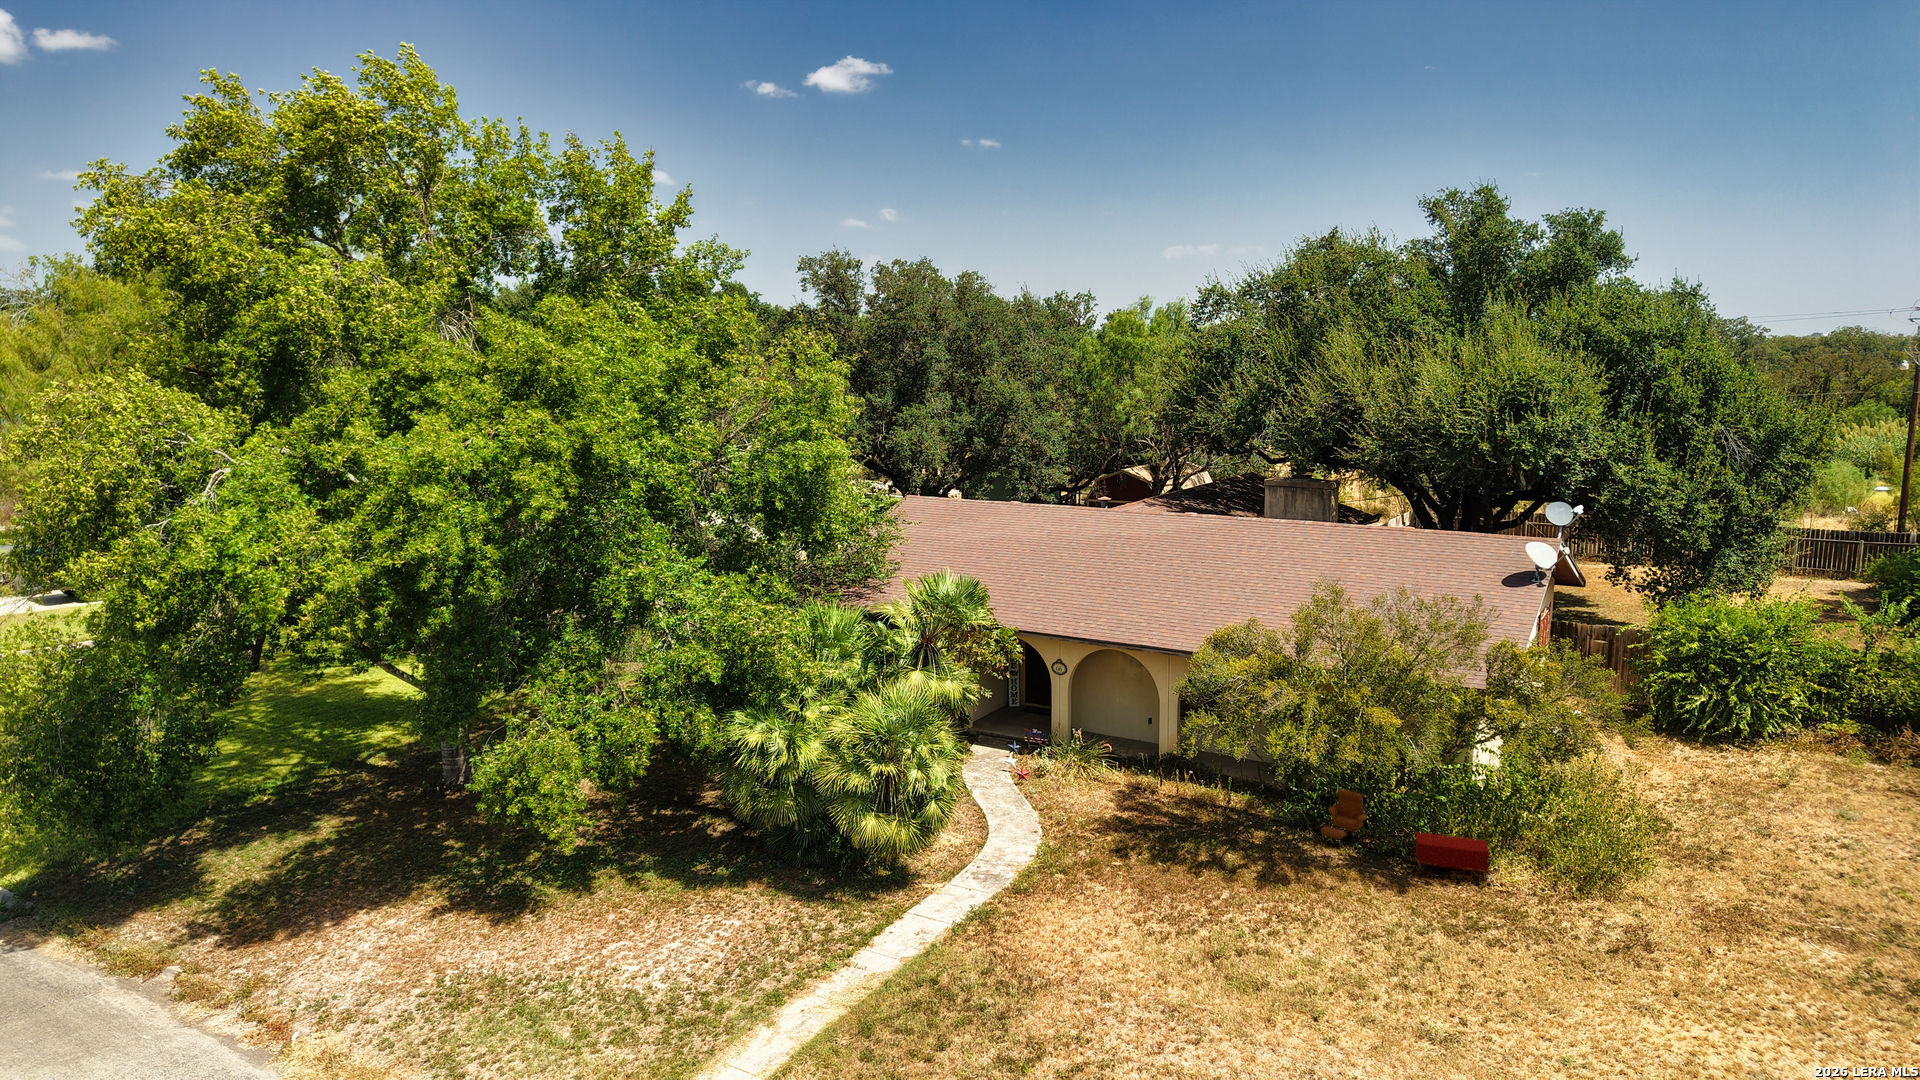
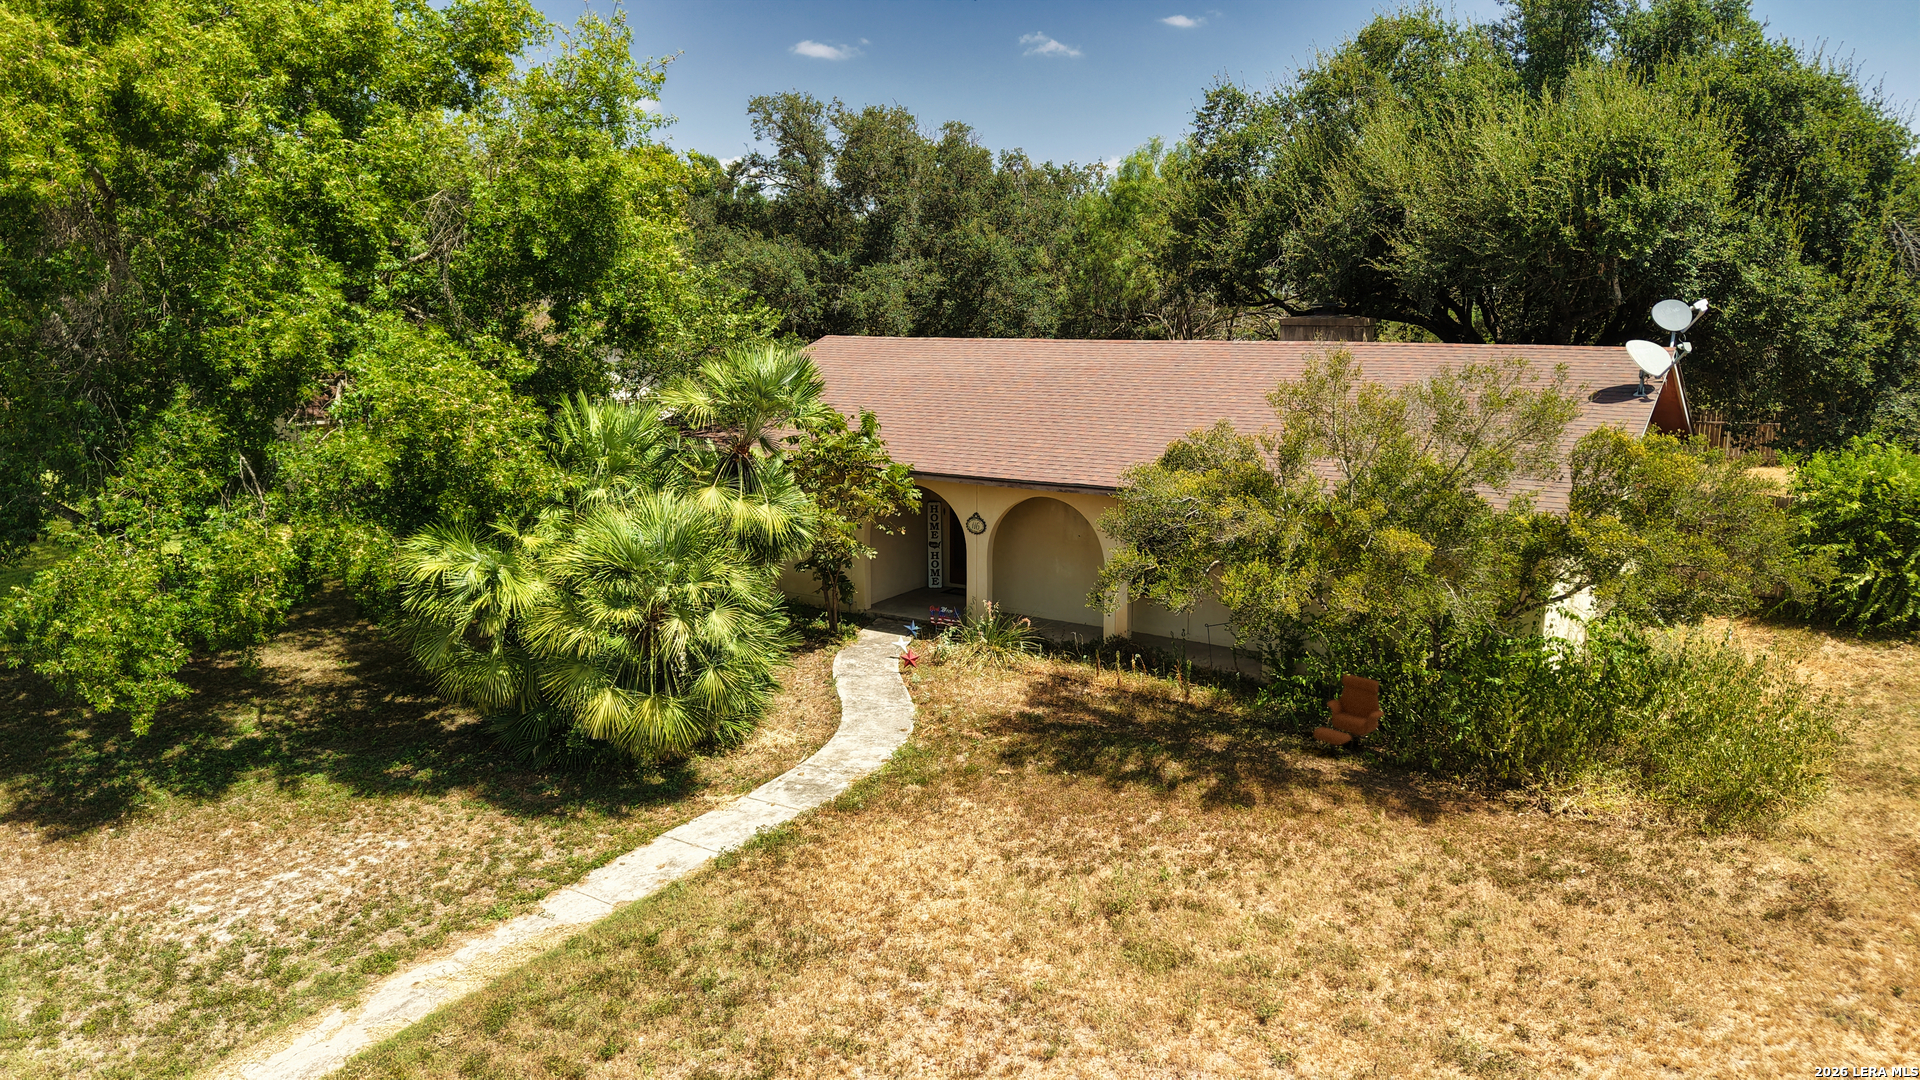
bench: present [1416,832,1490,880] -> none [1455,734,1569,807]

